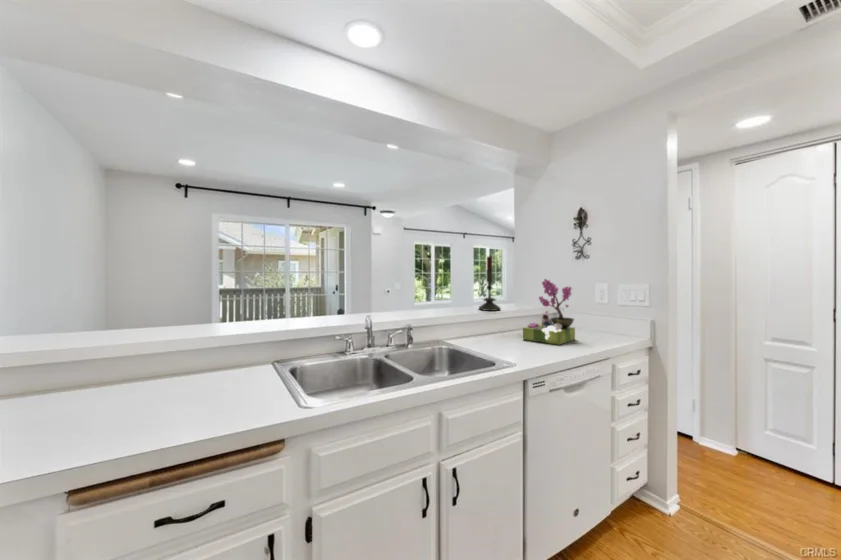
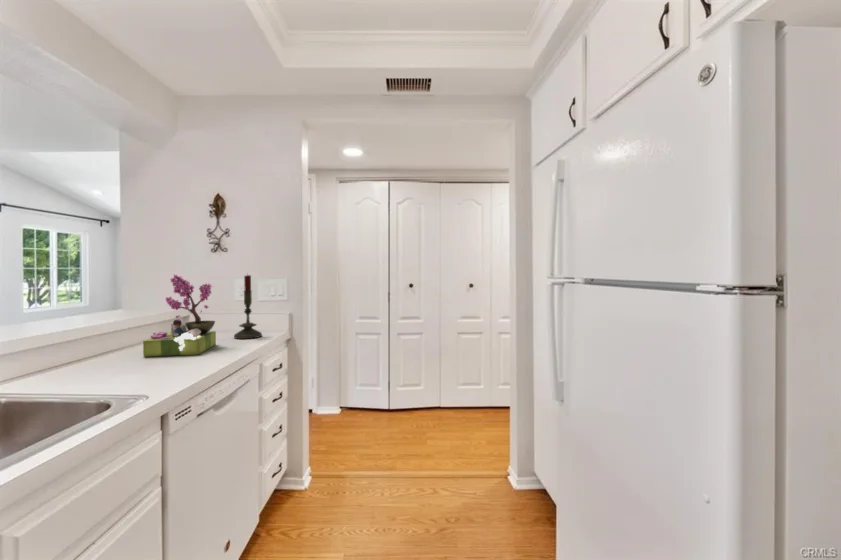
candle: present [479,256,500,311] -> present [234,275,262,339]

